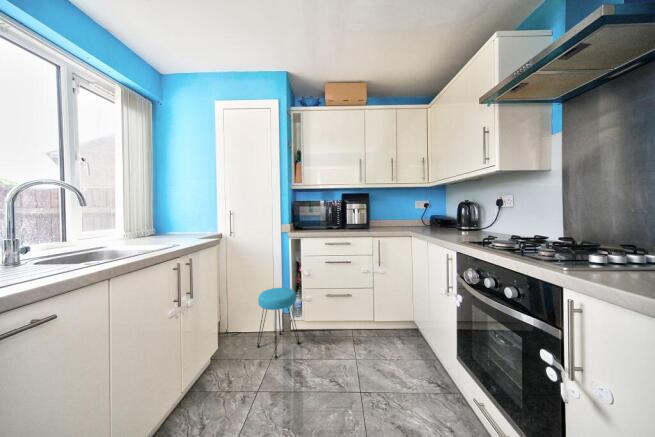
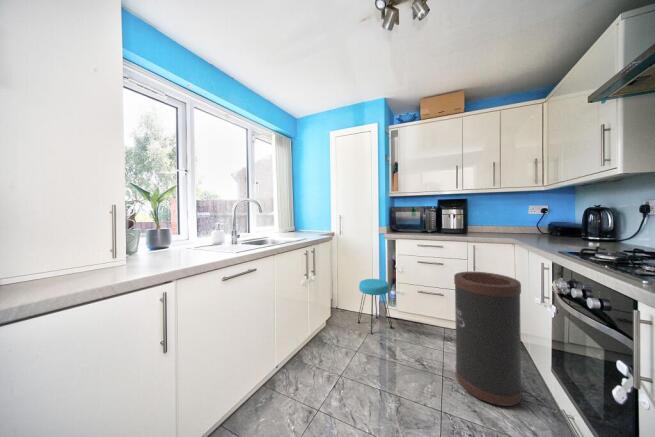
trash can: none [372,268,433,410] -> present [454,272,522,406]

